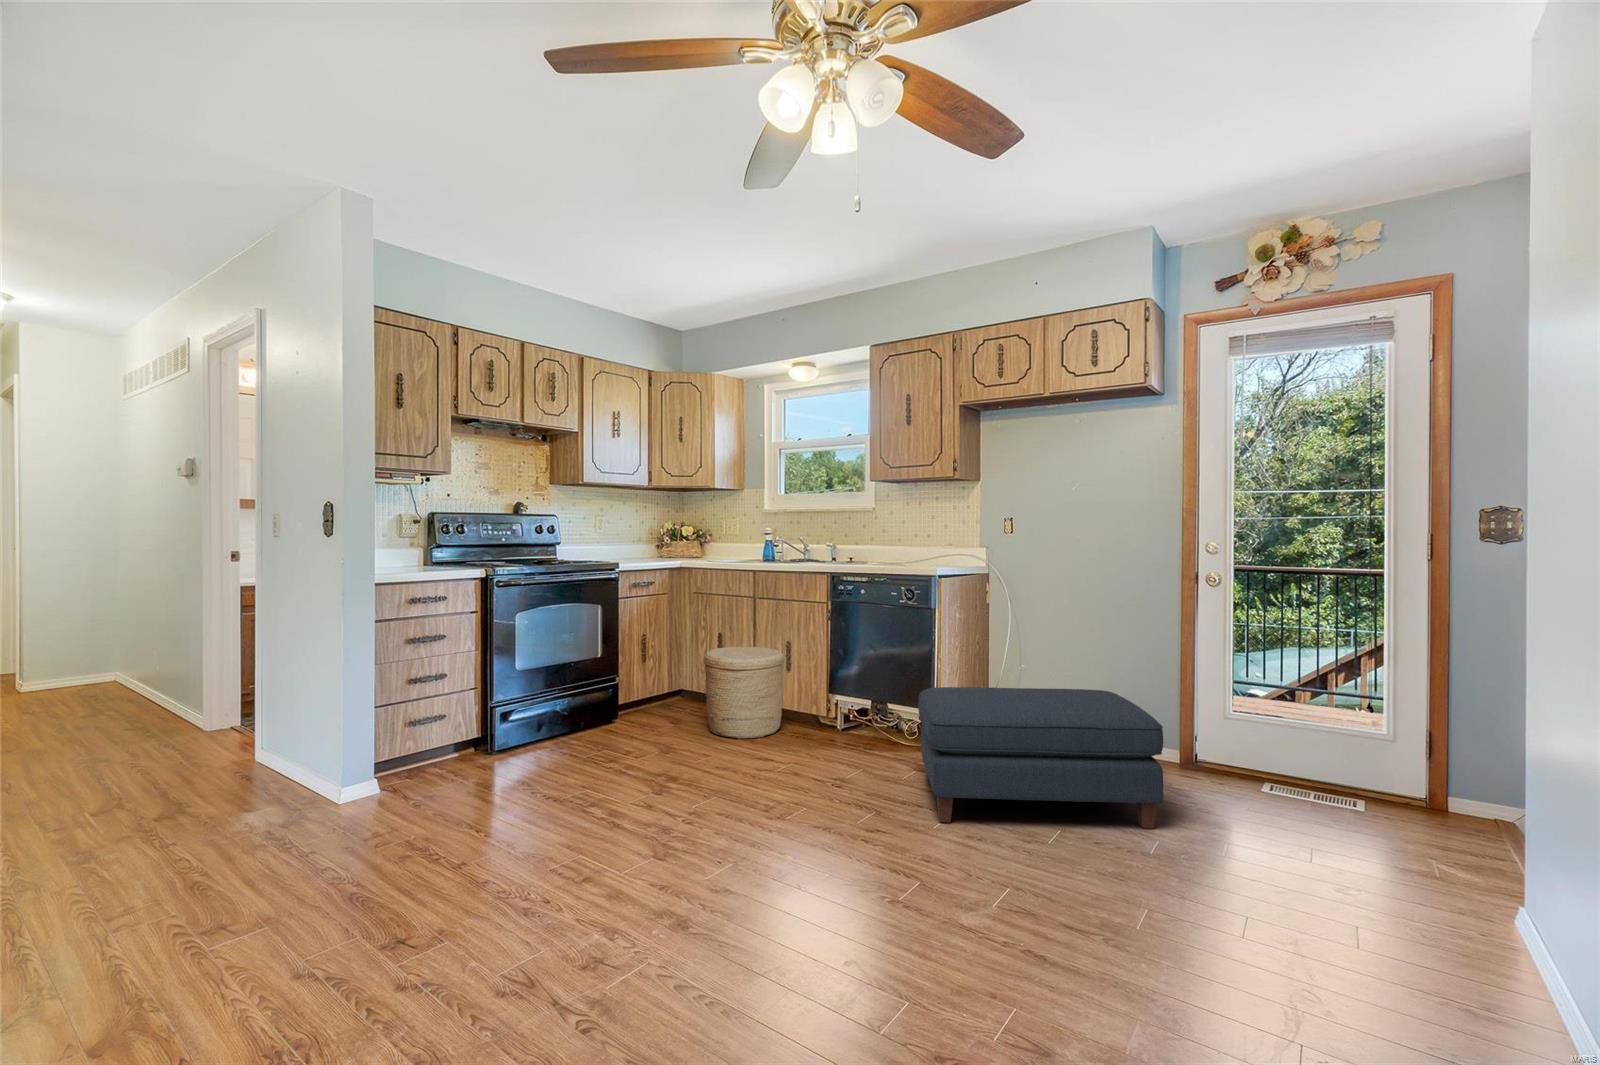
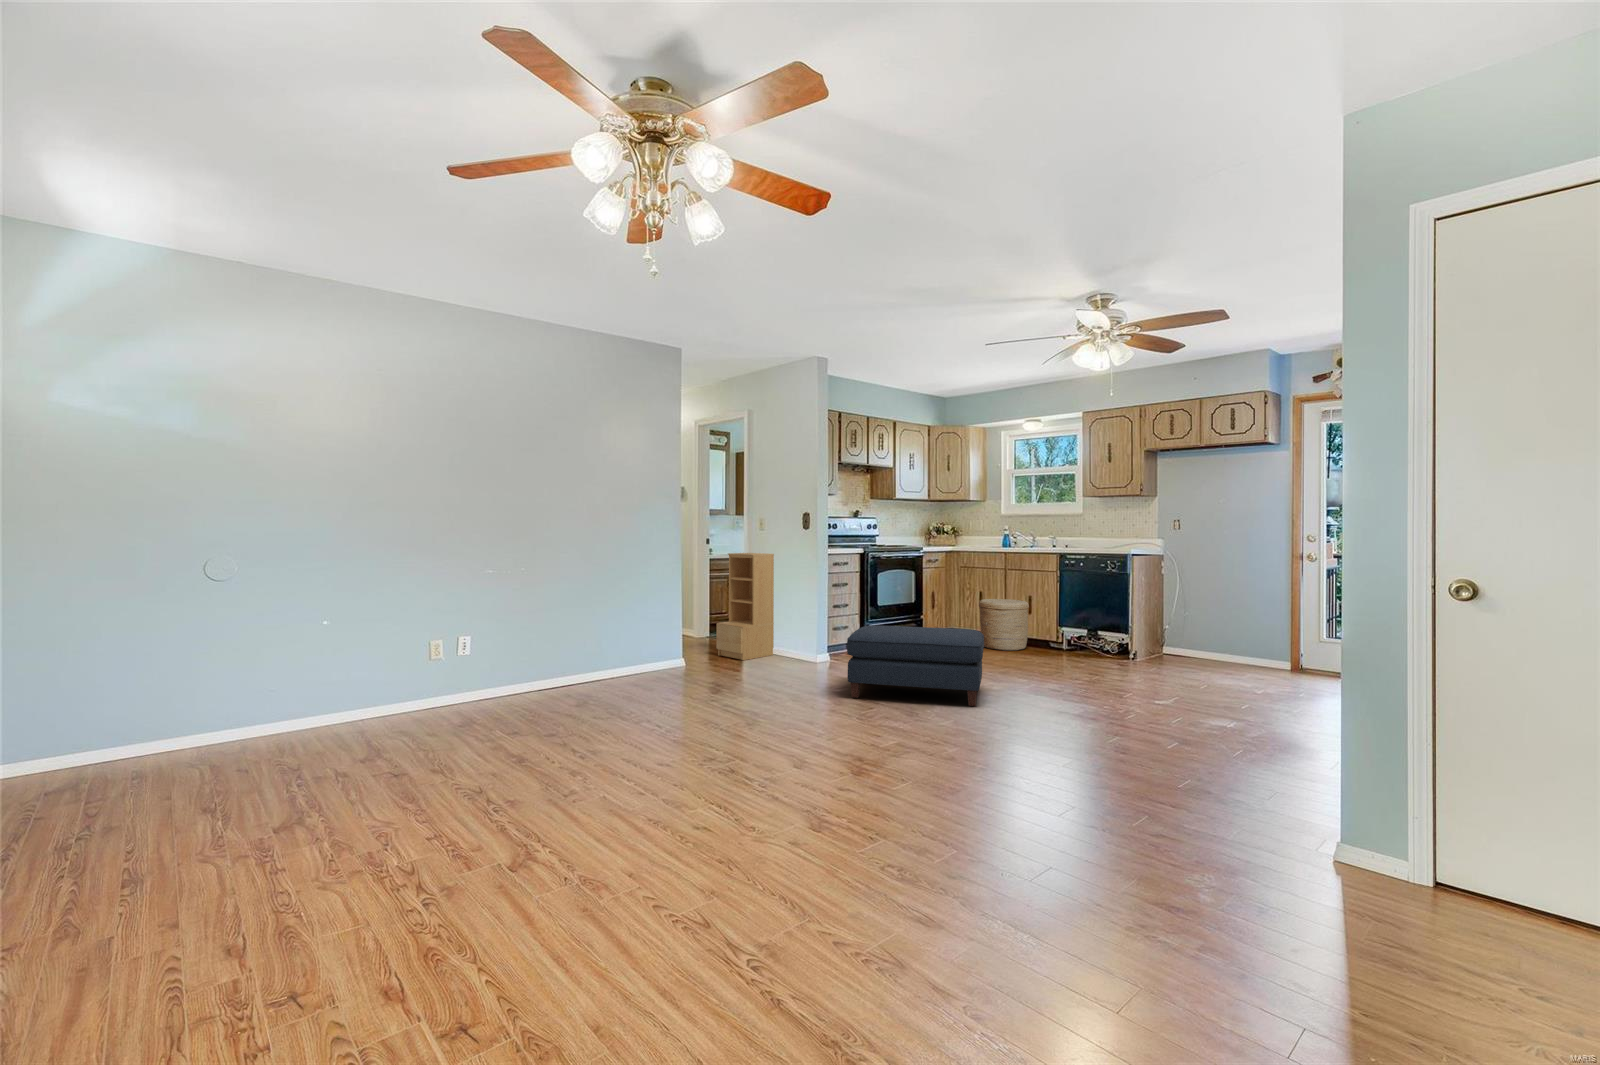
bookshelf: none [140,580,279,809] -> present [716,553,774,660]
ottoman: present [918,687,1163,829] -> present [847,625,984,706]

